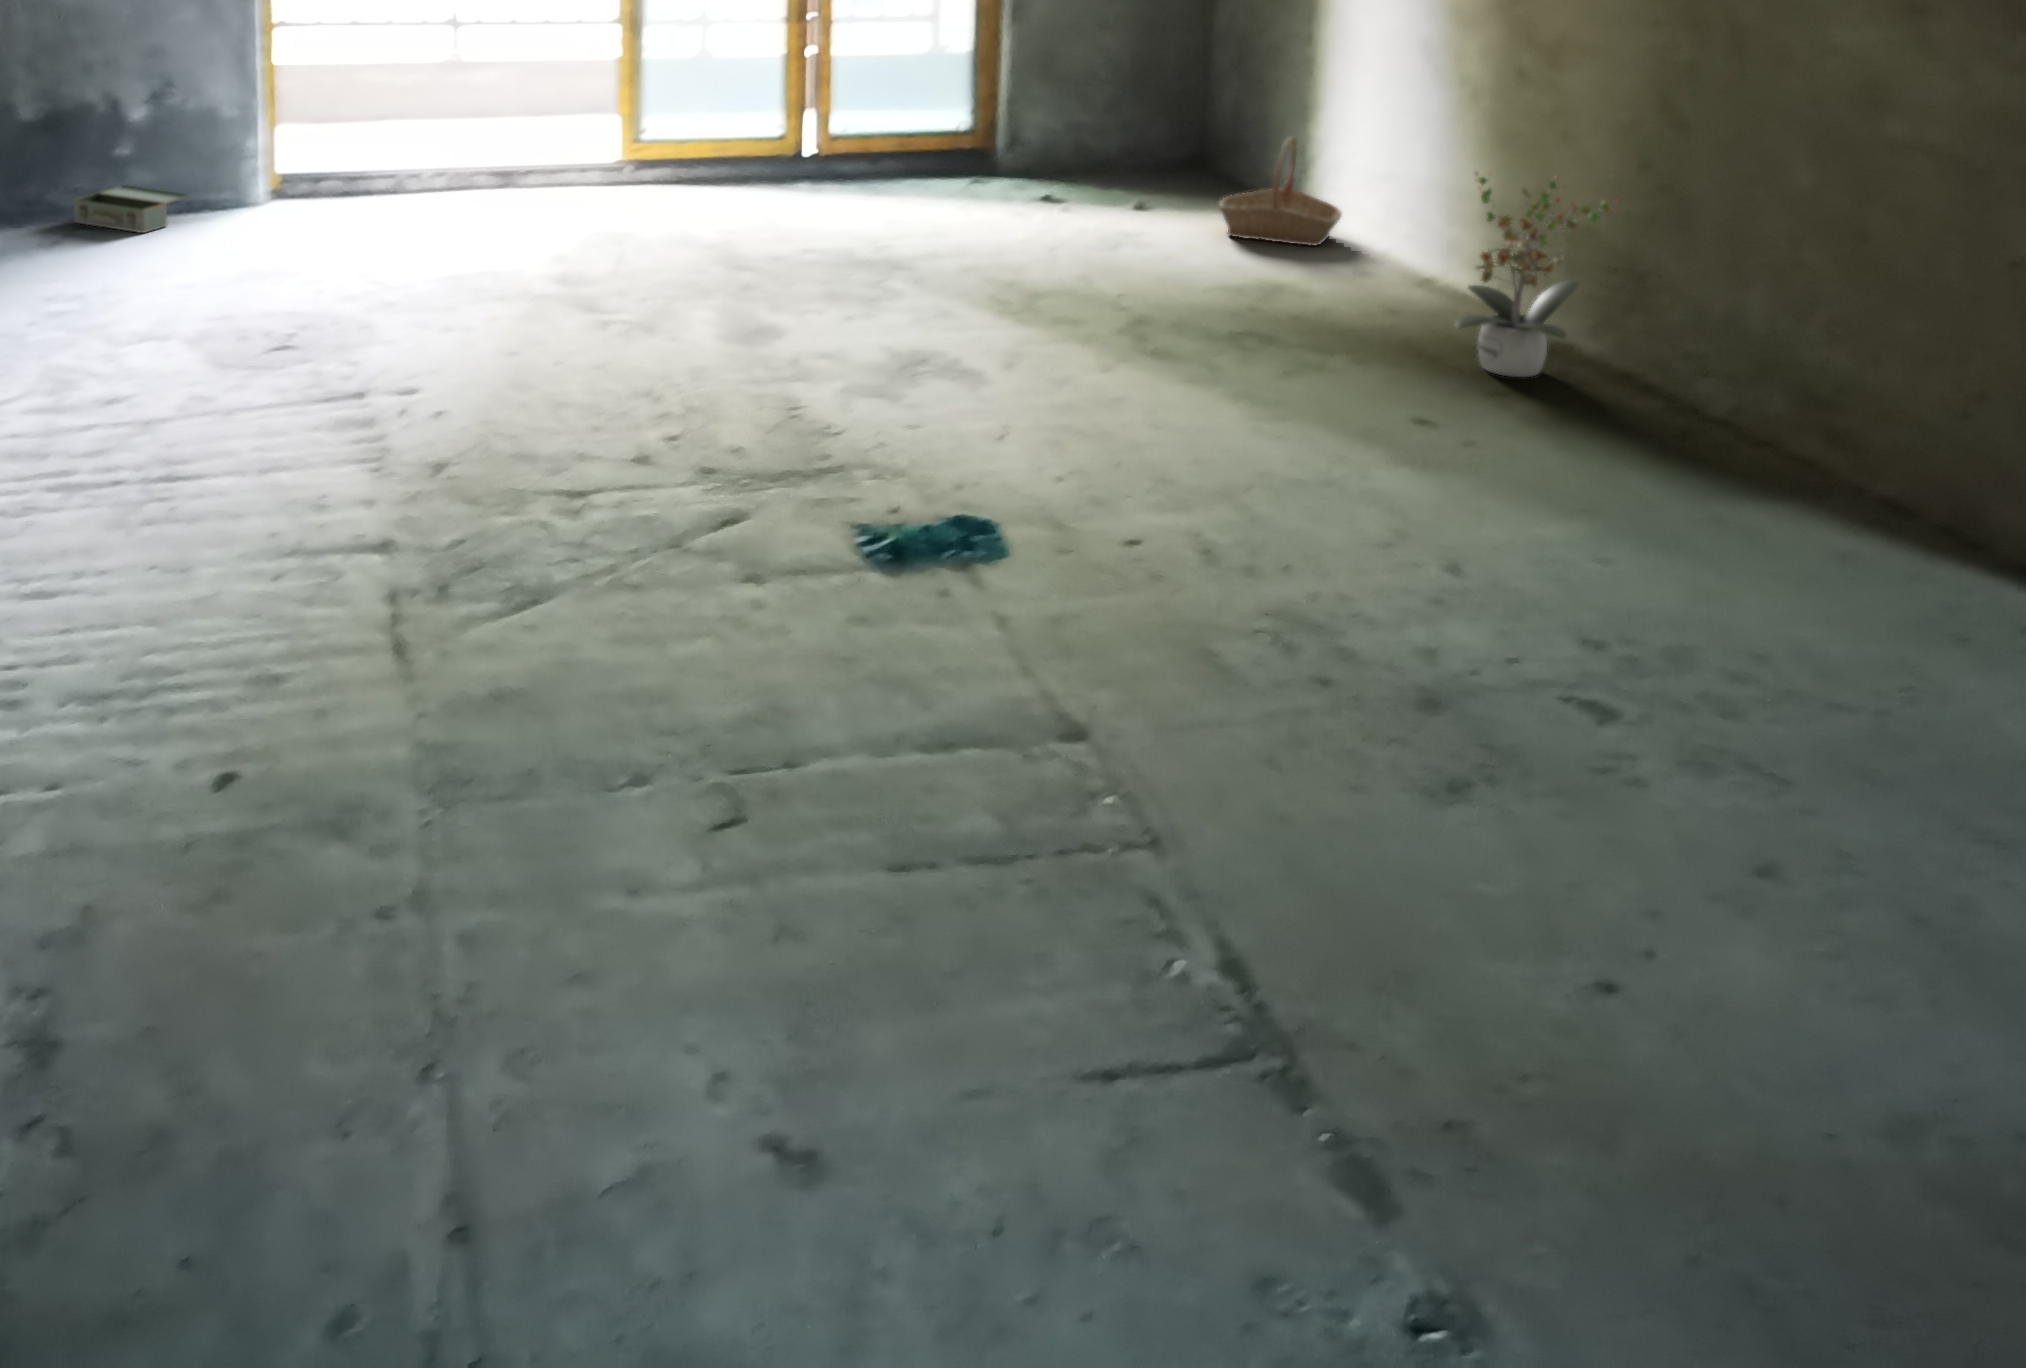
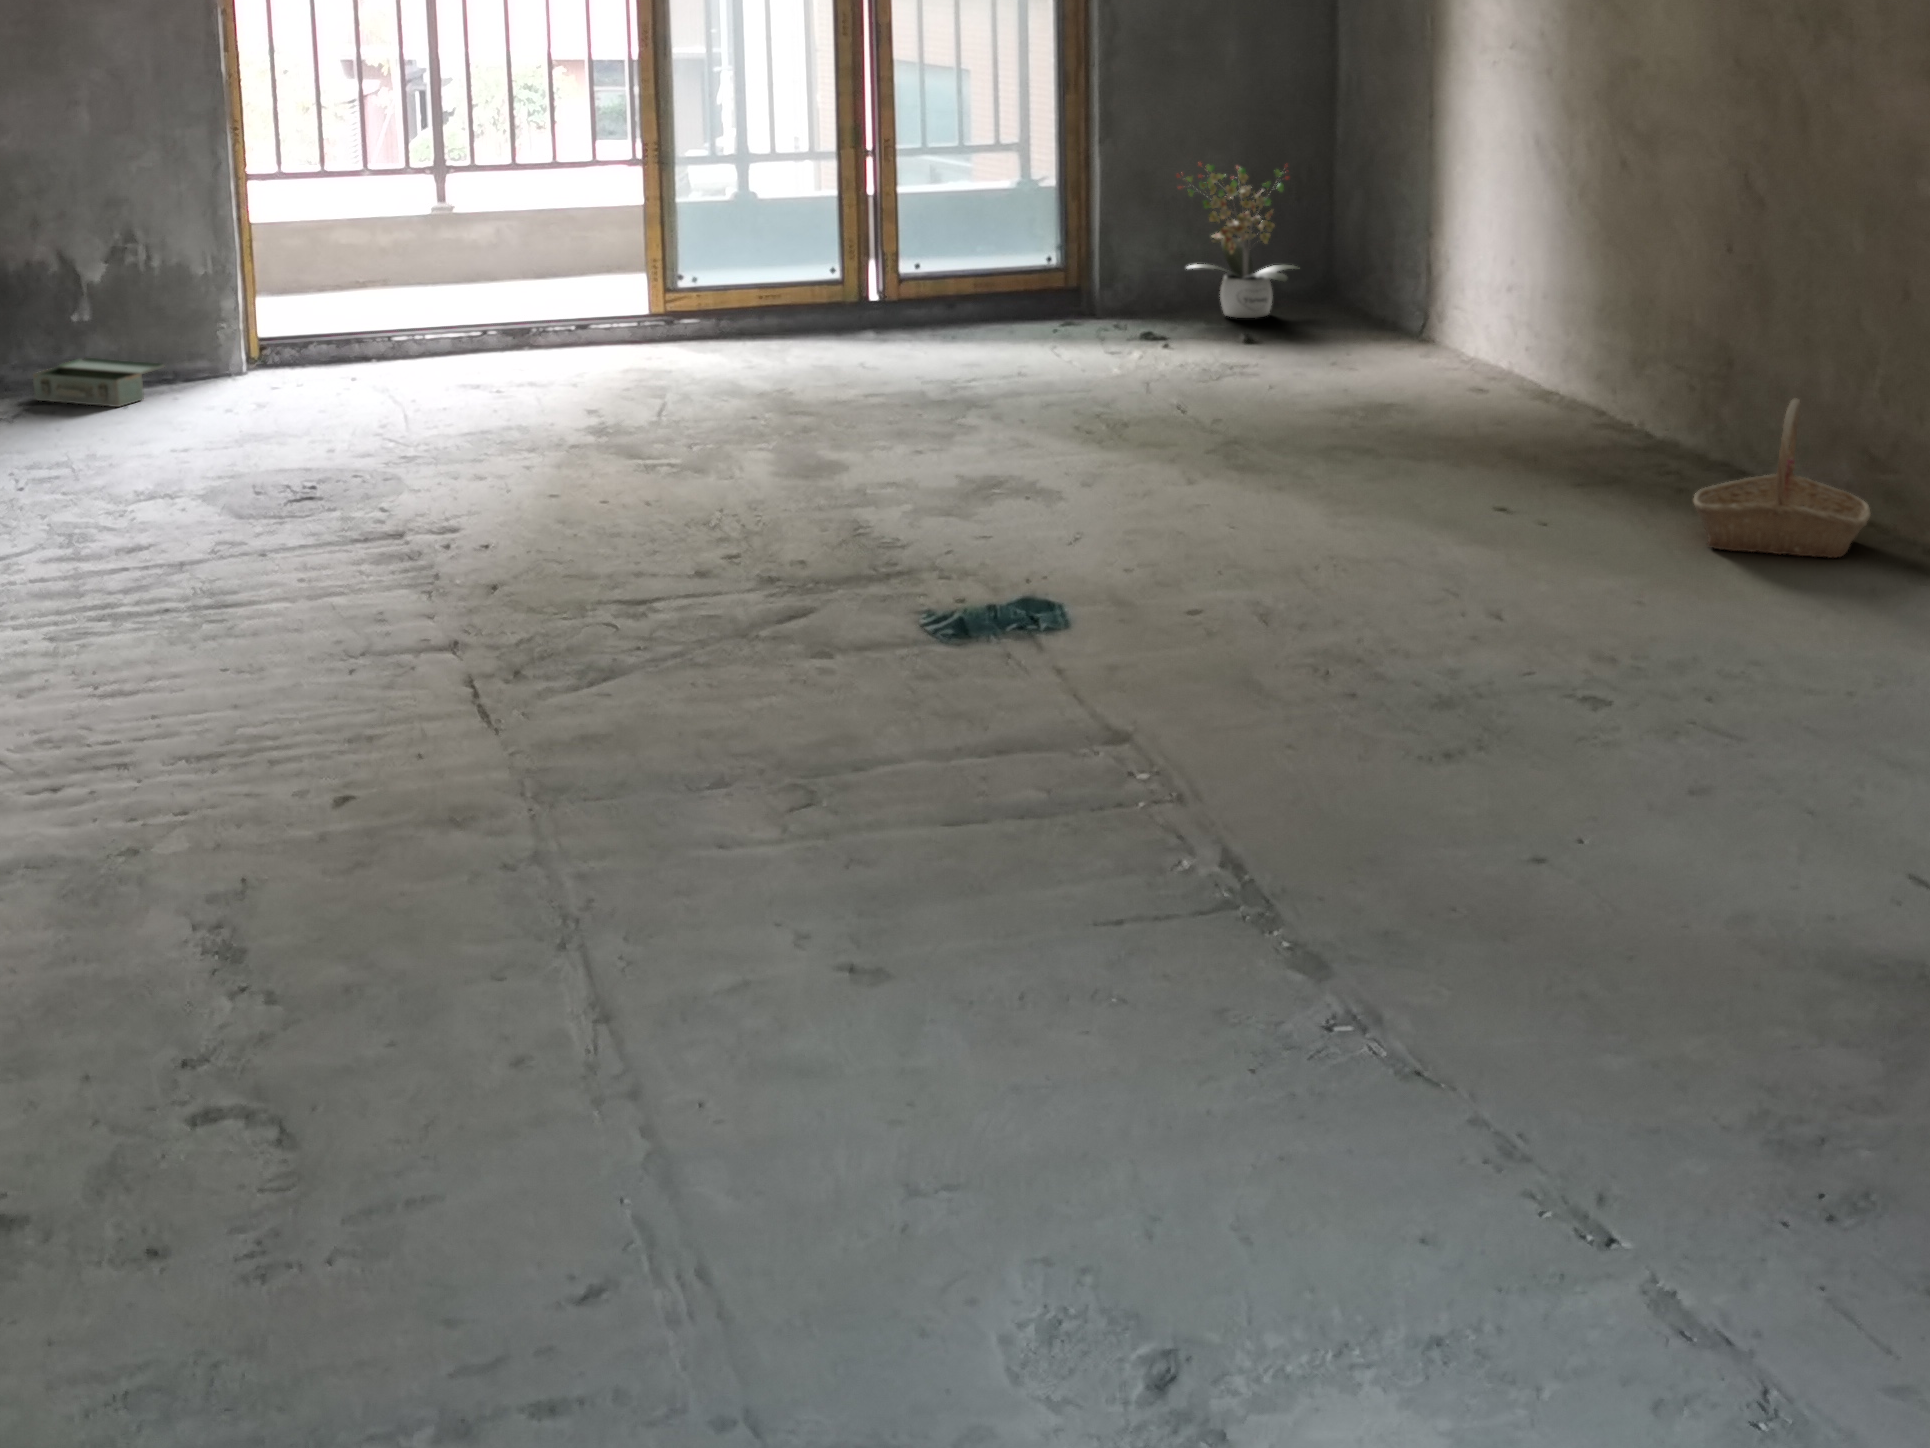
basket: present [1219,136,1341,246] -> present [1693,399,1870,558]
potted plant: present [1455,173,1611,377] -> present [1177,163,1296,318]

